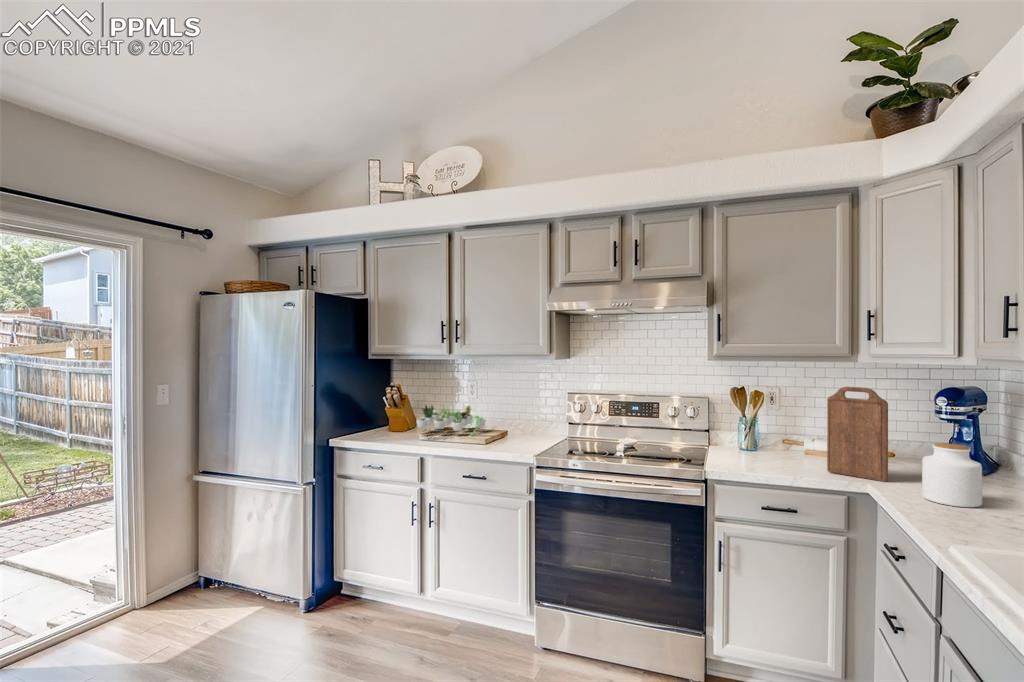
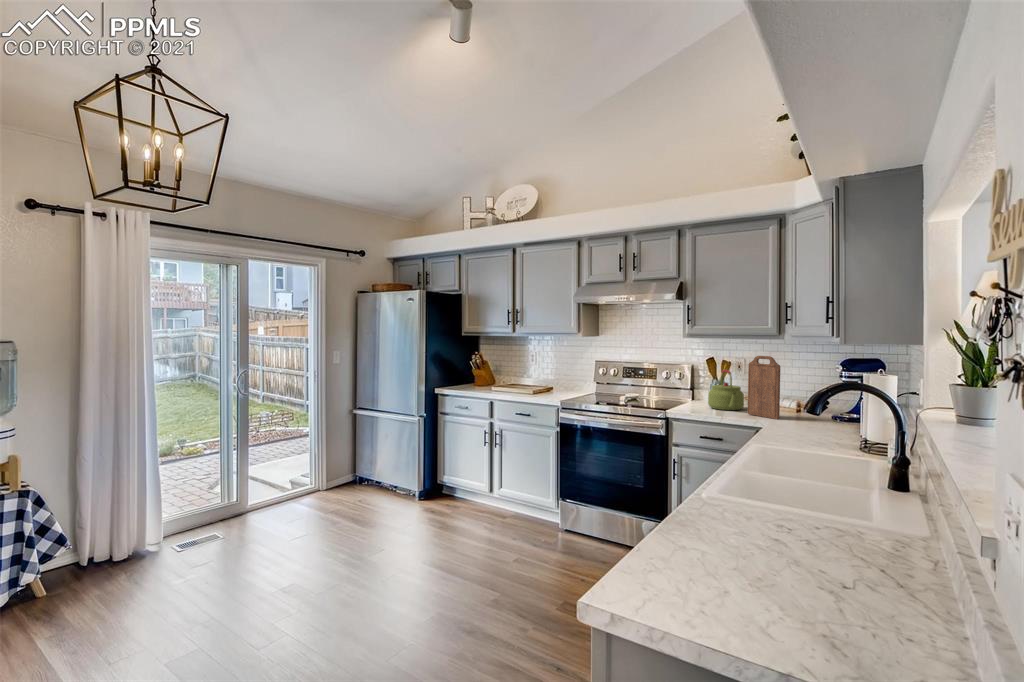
kettle: none [749,404,803,463] -> present [708,370,744,410]
succulent plant: present [417,405,486,435] -> none [489,367,539,391]
jar: present [922,443,982,507] -> none [781,391,814,429]

